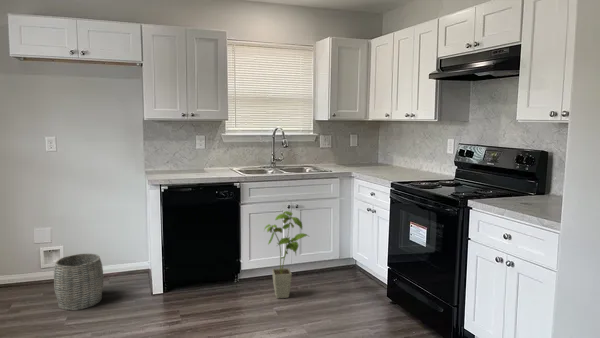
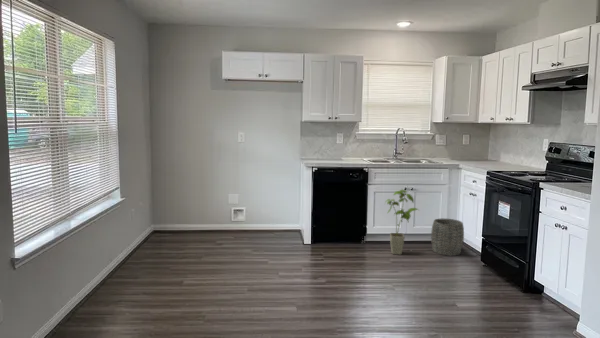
woven basket: present [54,254,103,310] -> present [431,218,464,256]

